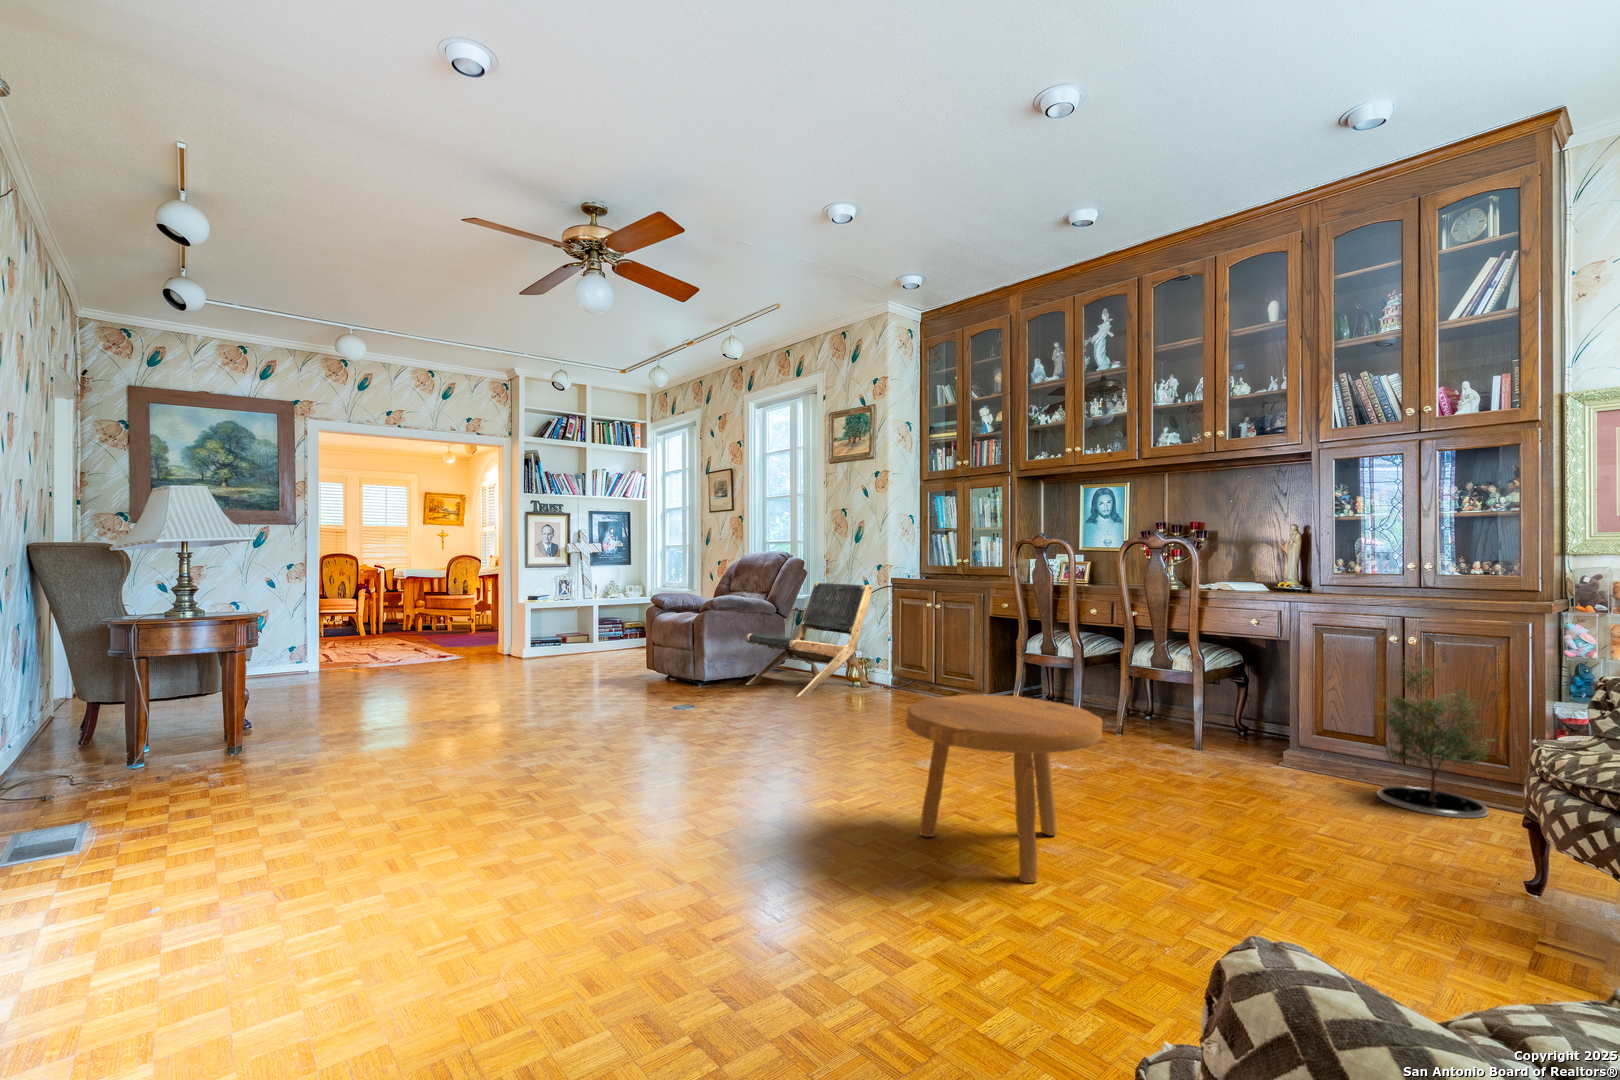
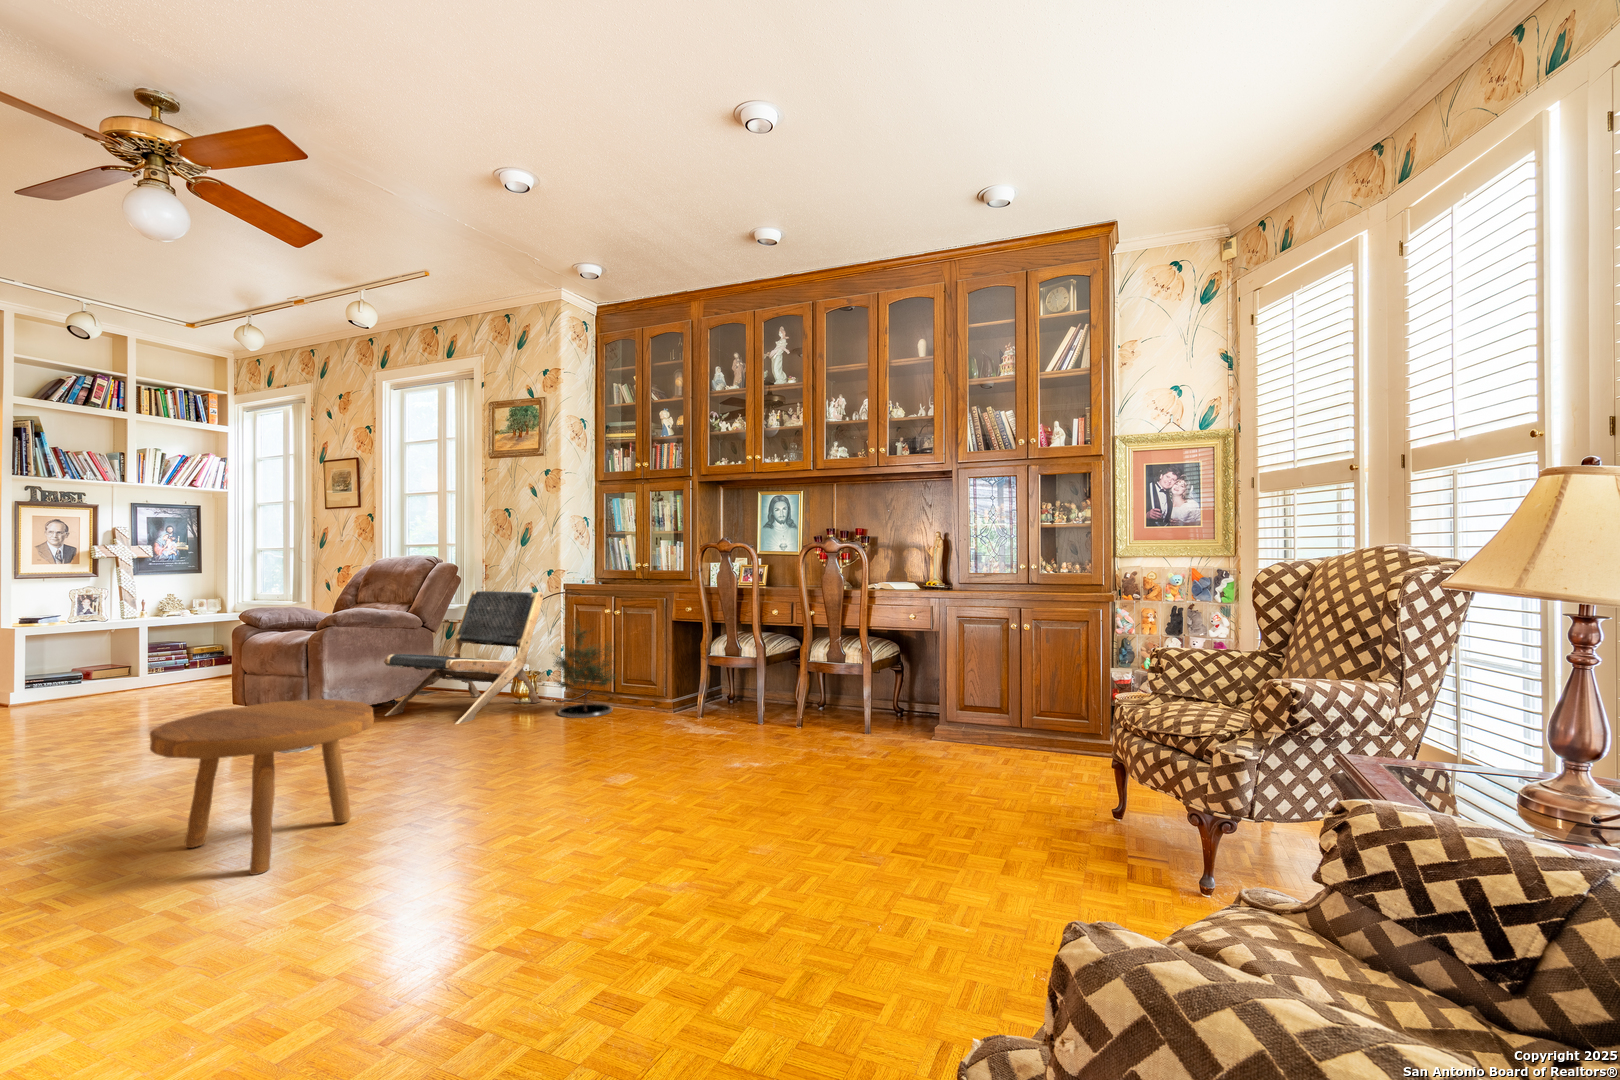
potted tree: present [1378,650,1493,818] -> present [553,619,616,718]
footstool: present [906,695,1102,883] -> present [150,699,374,875]

